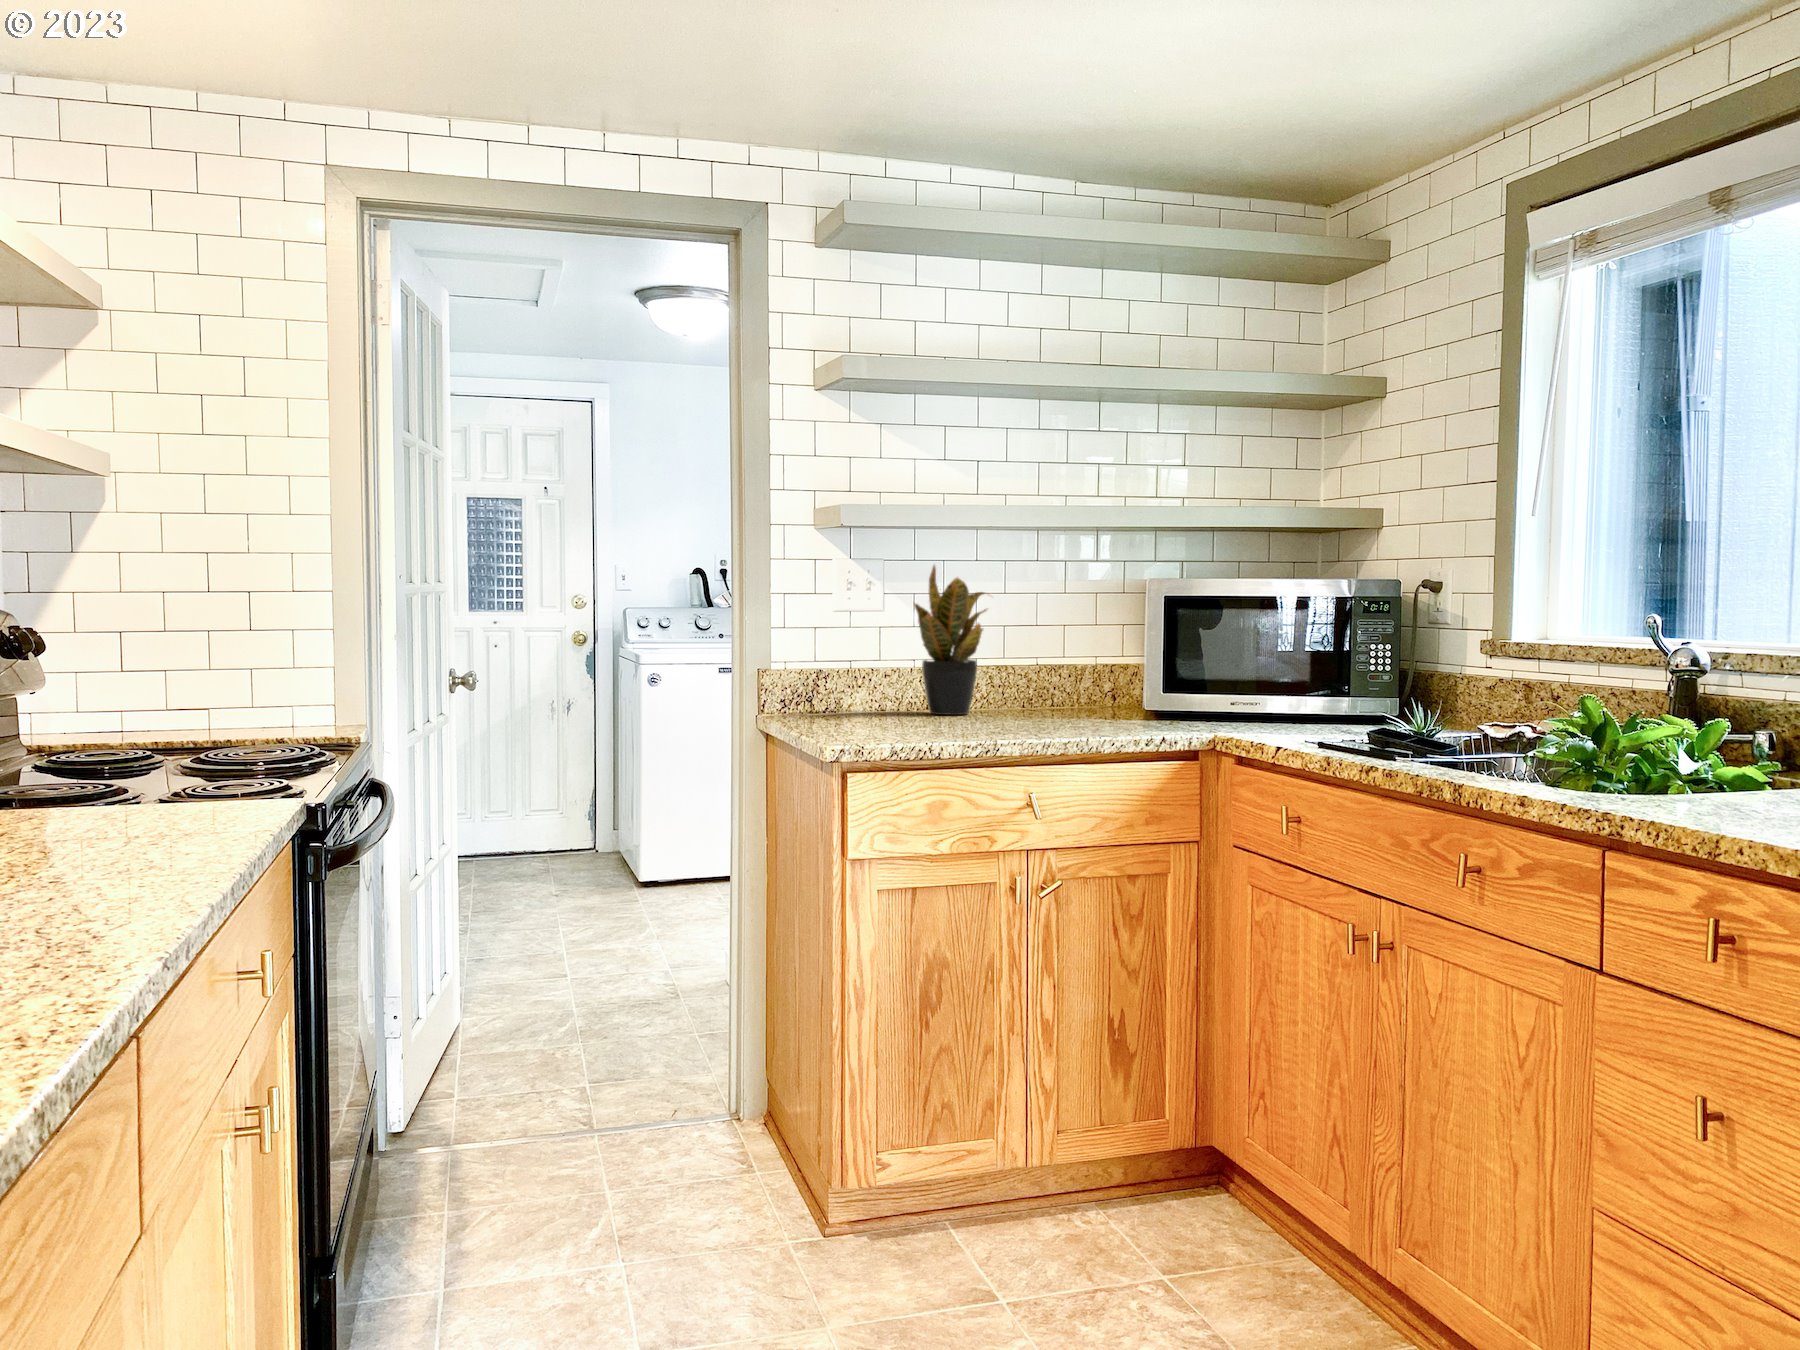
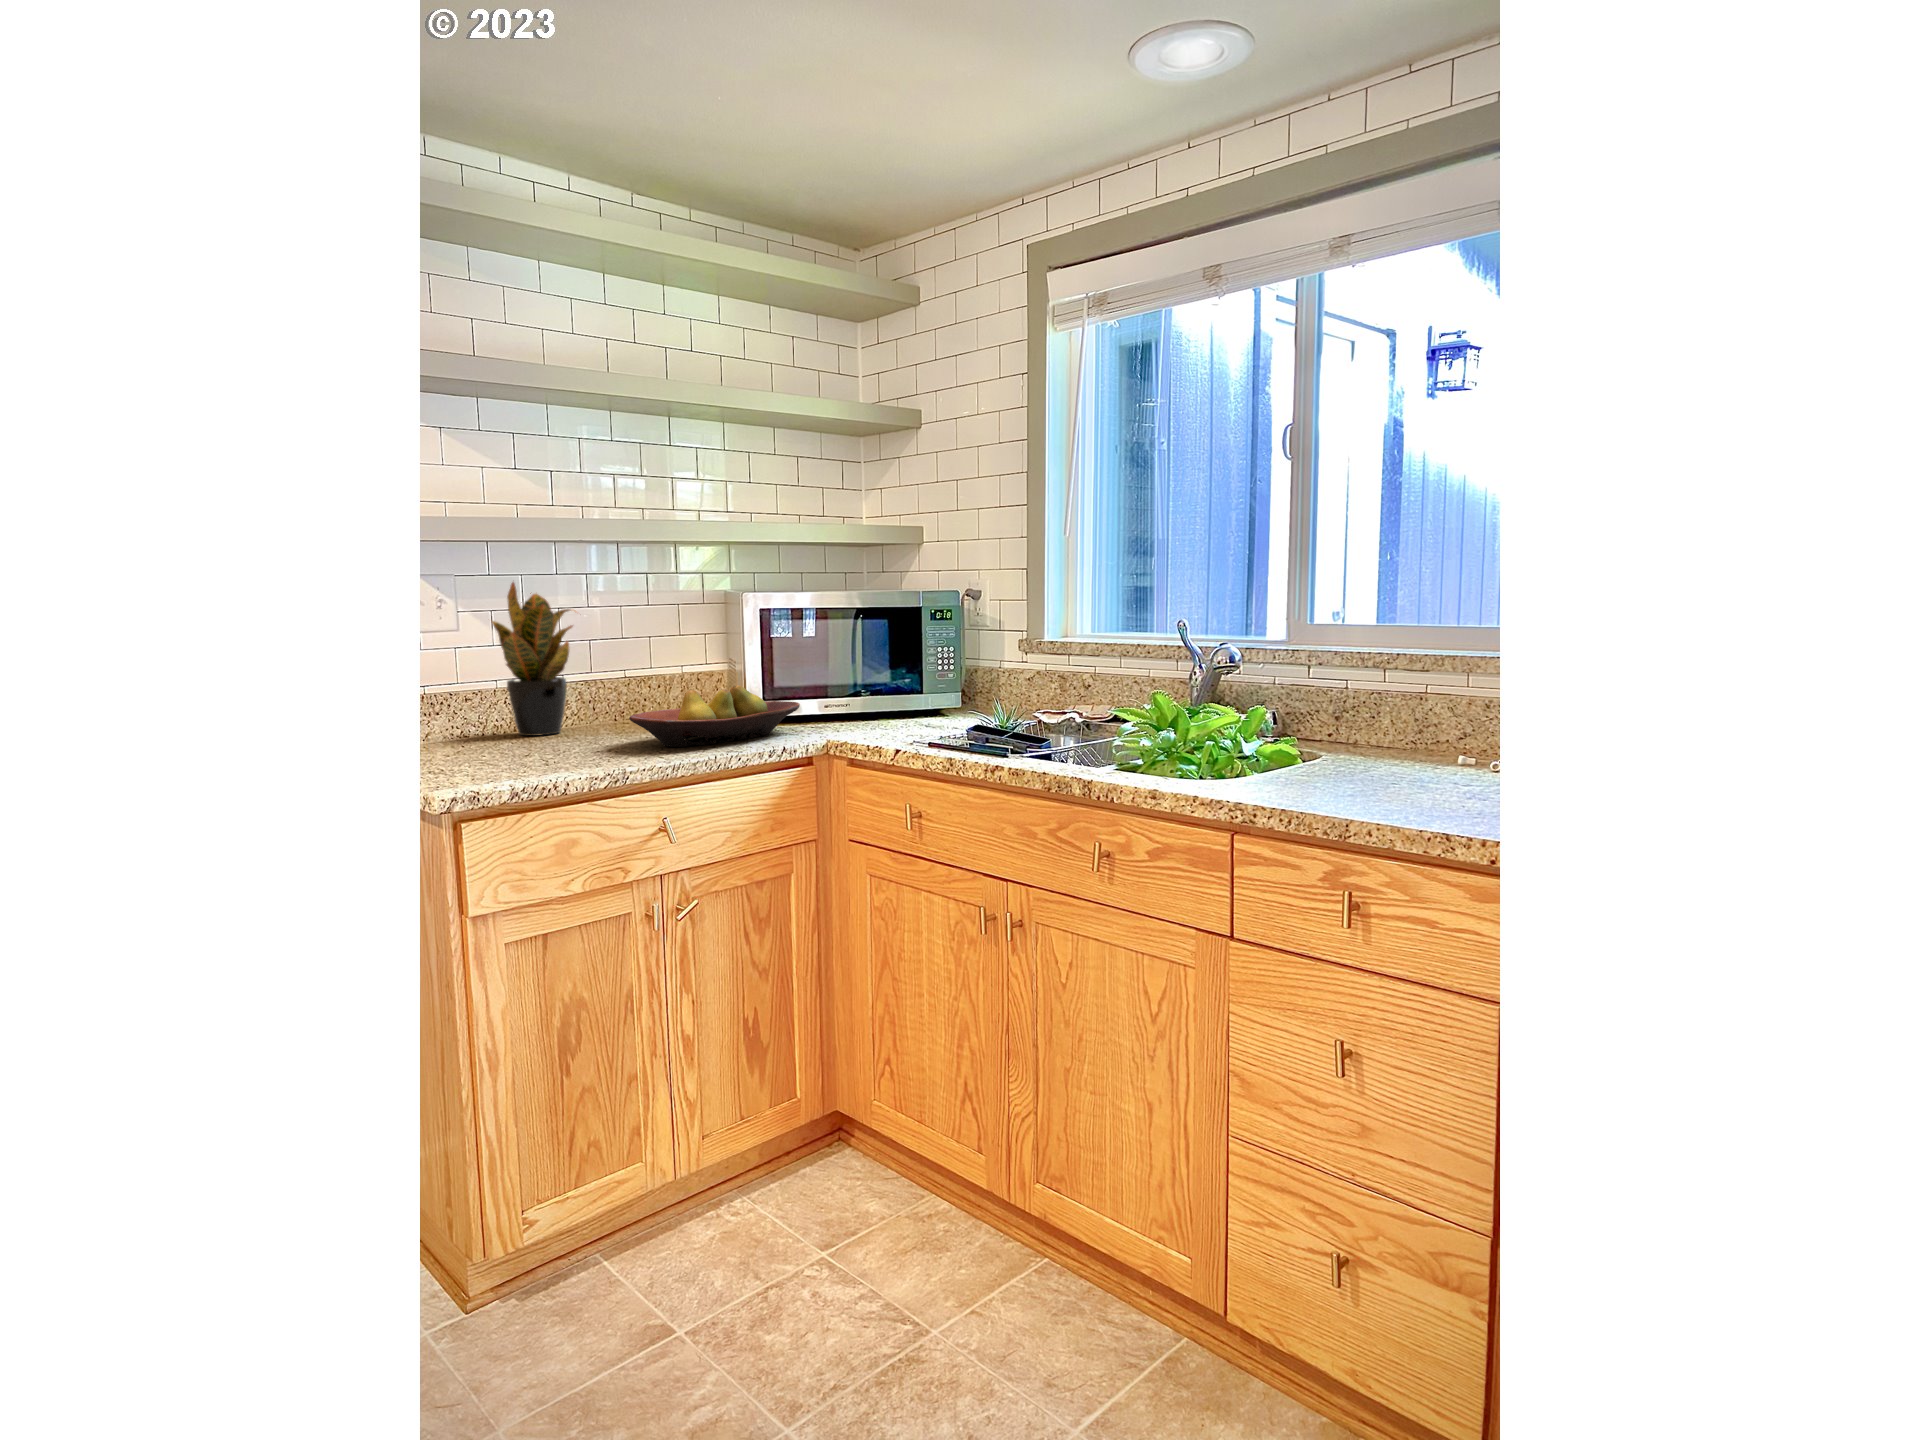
fruit bowl: none [1020,674,1201,730] -> present [629,685,800,747]

